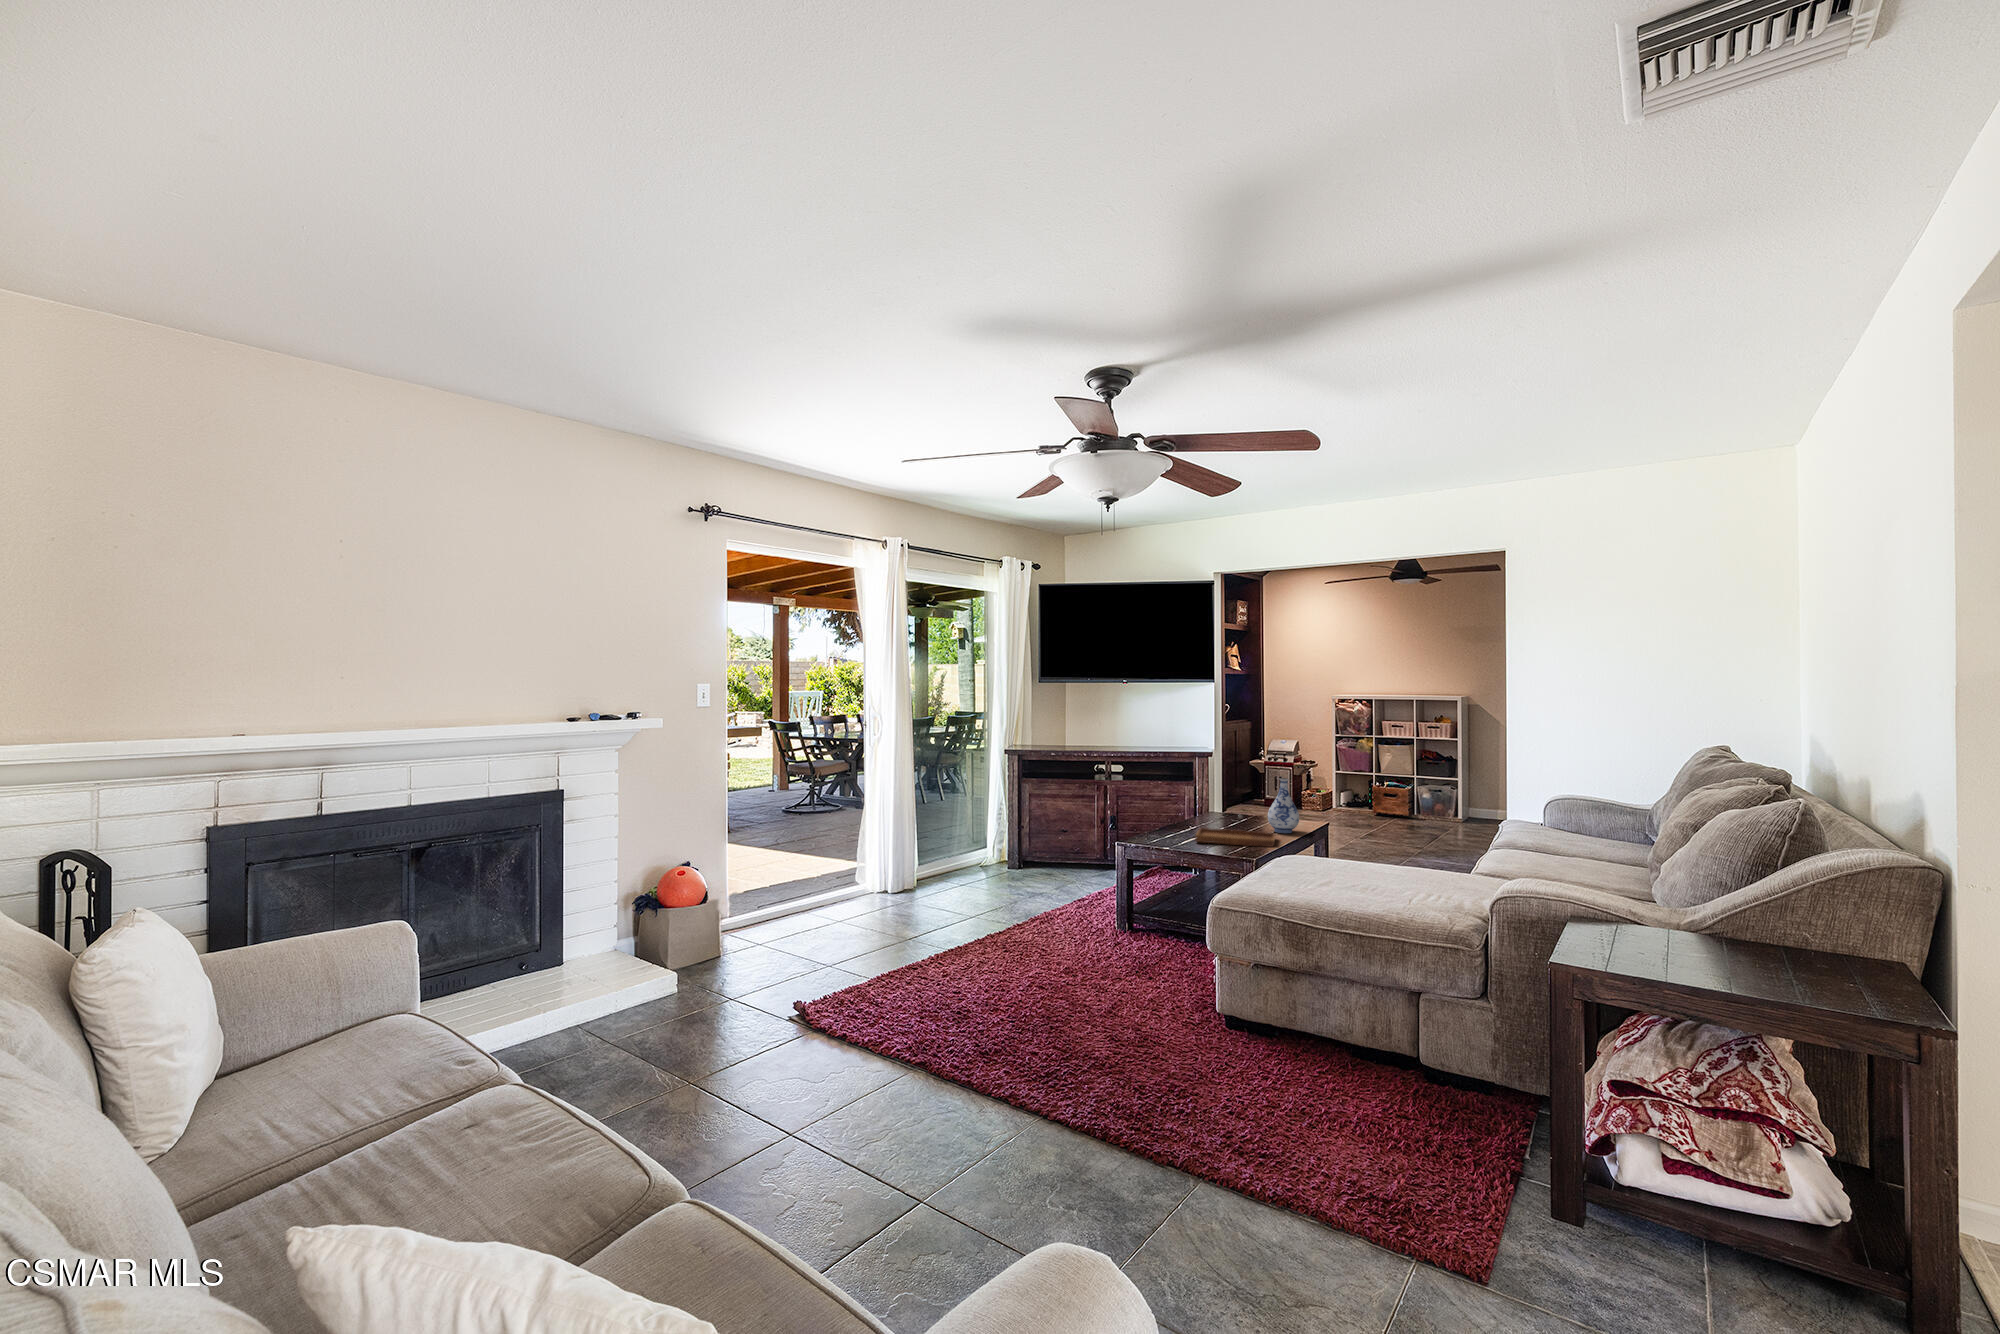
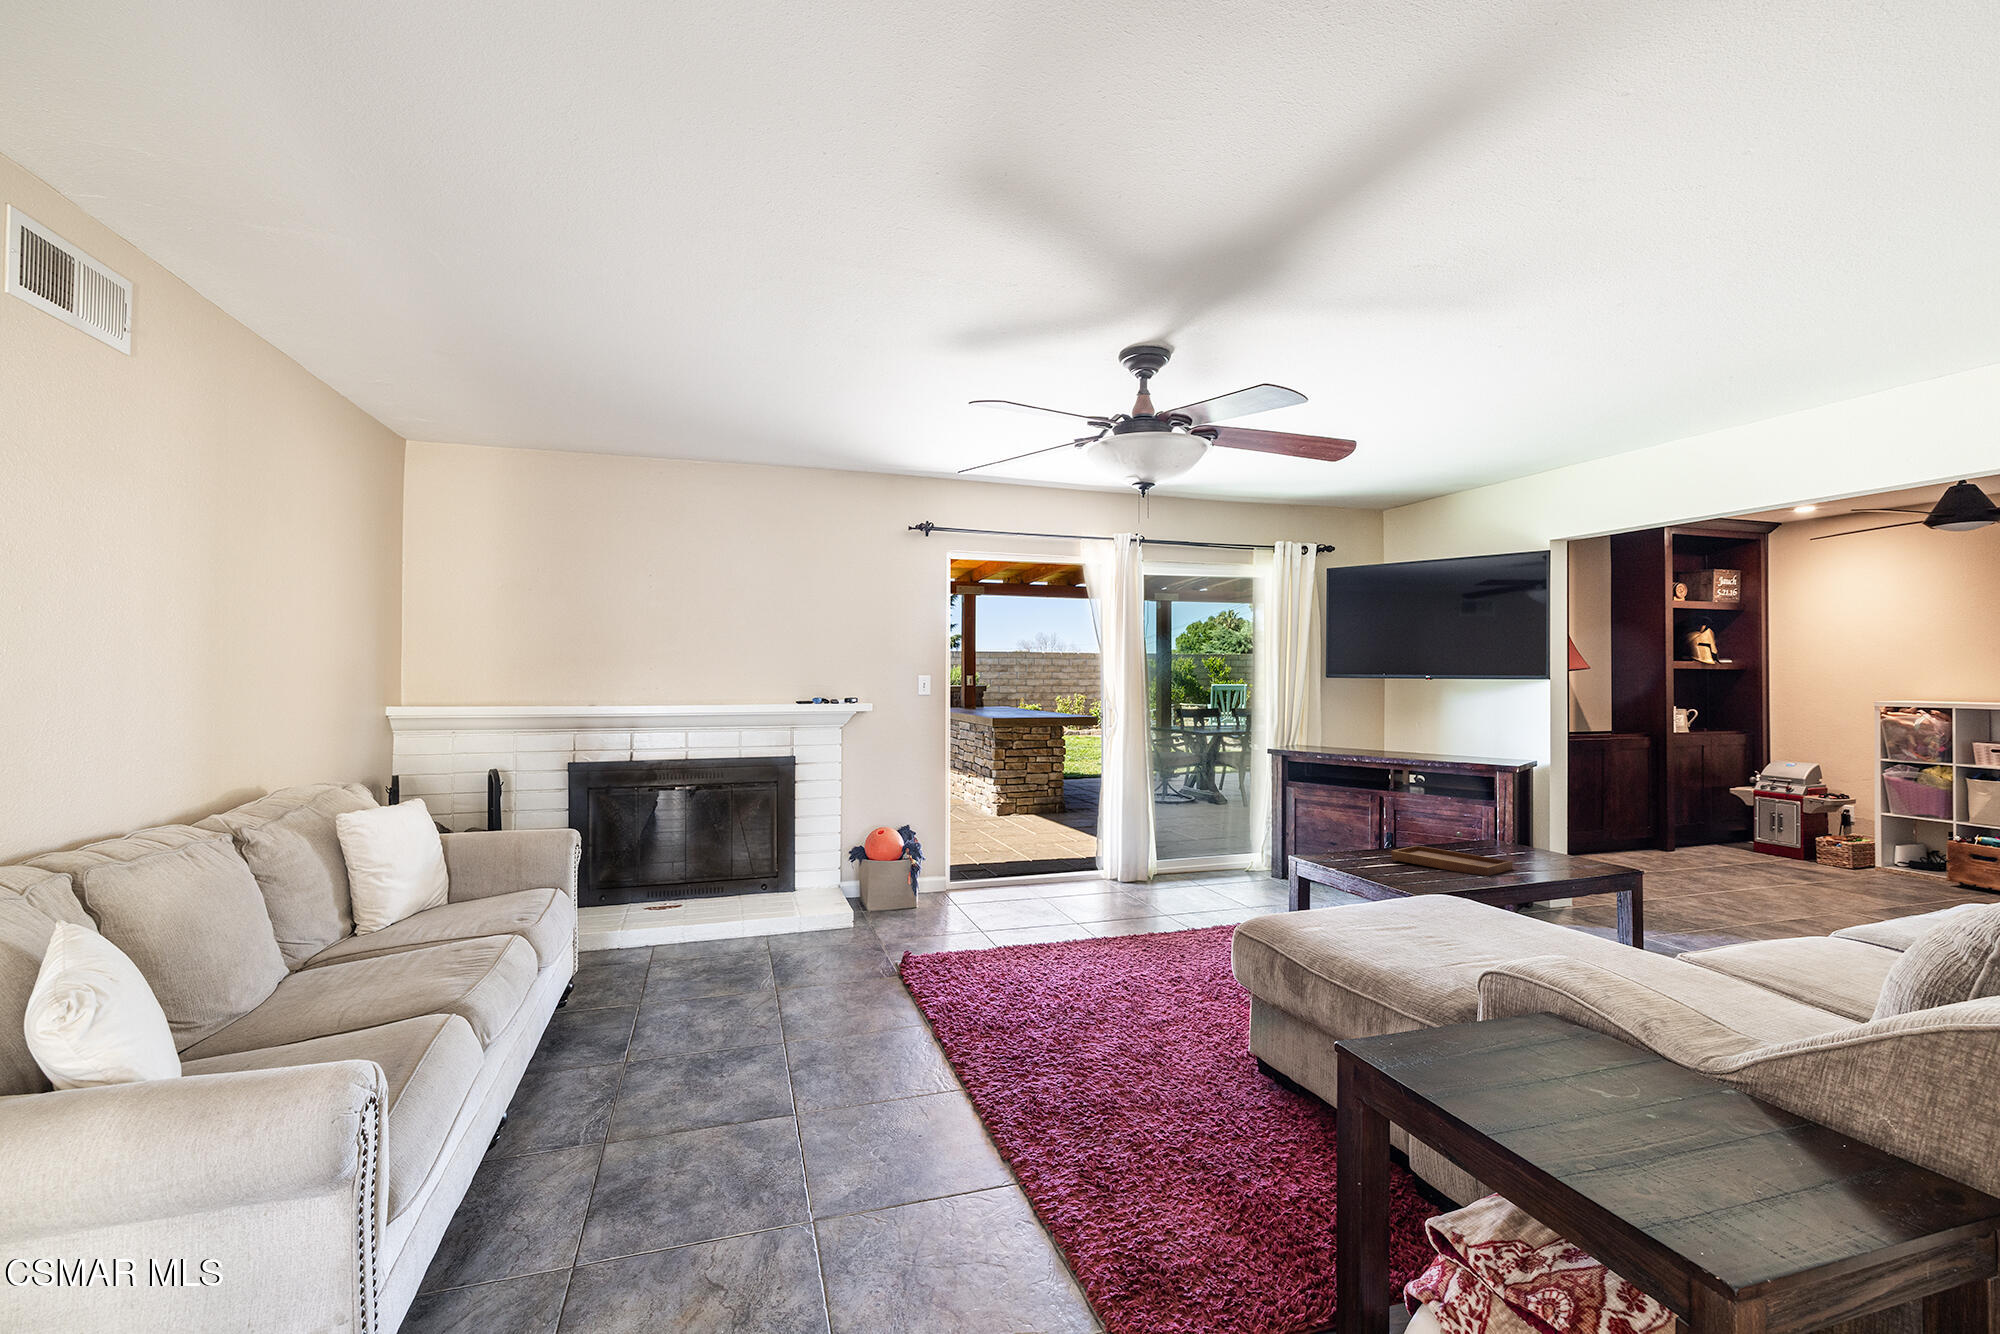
vase: present [1268,778,1299,833] -> none [1522,791,1570,865]

